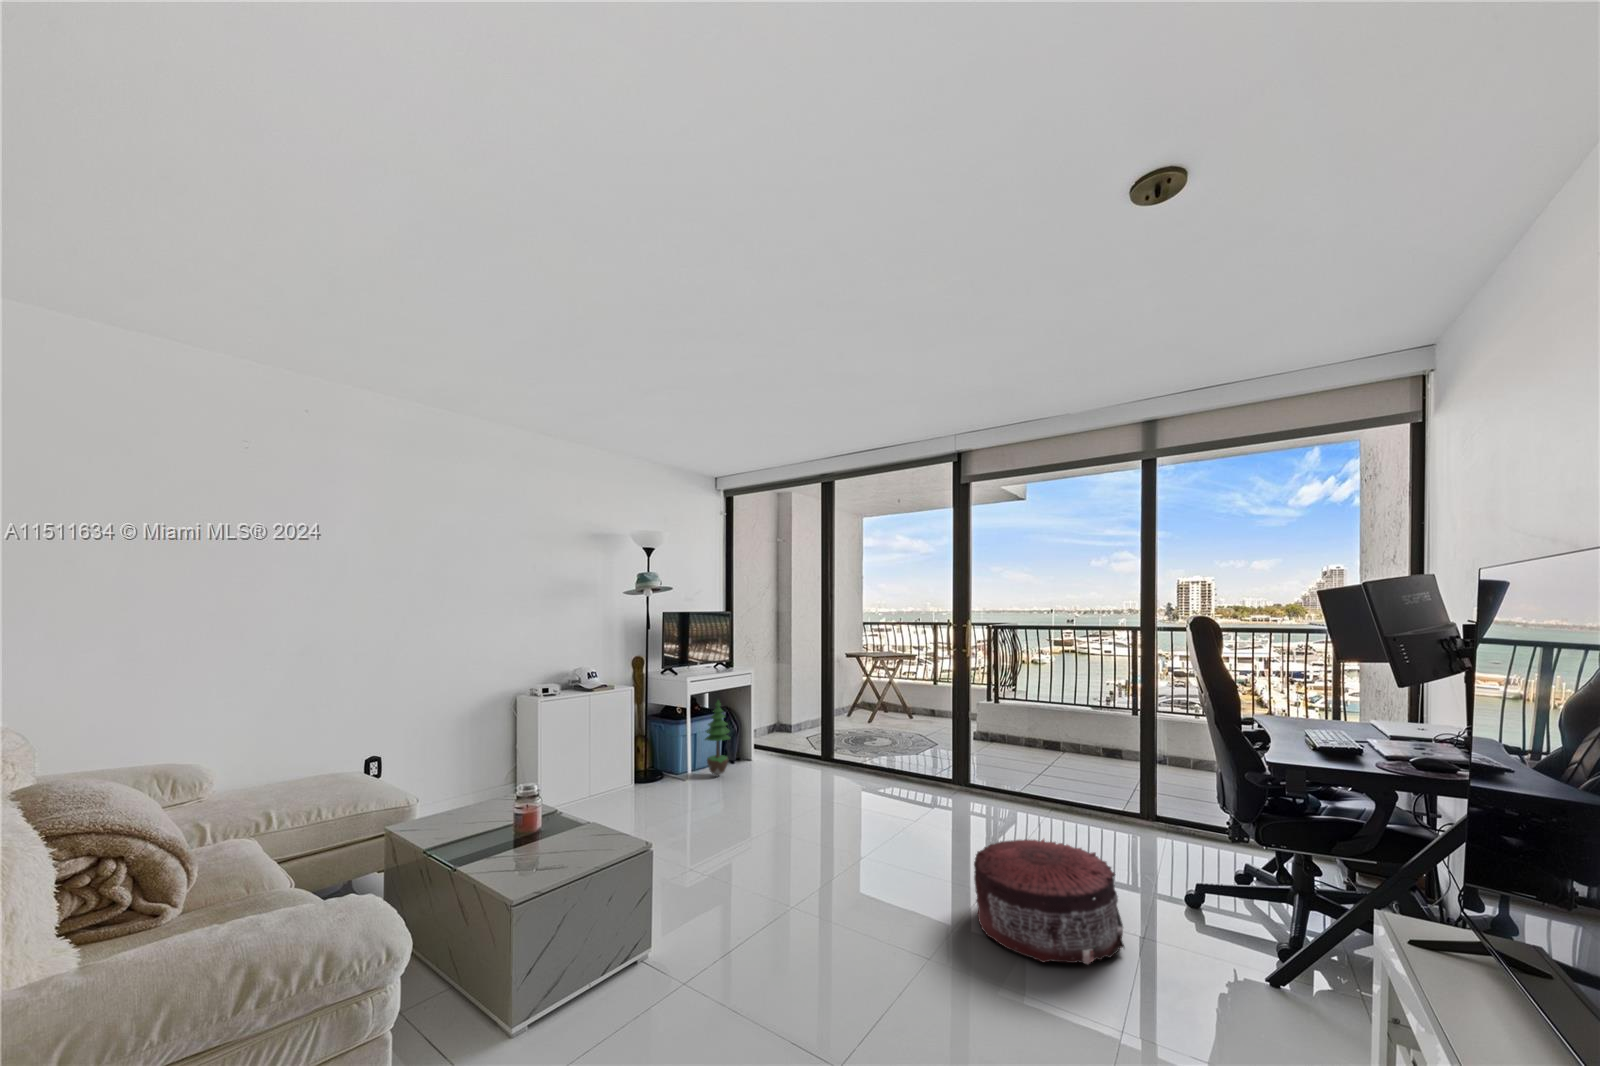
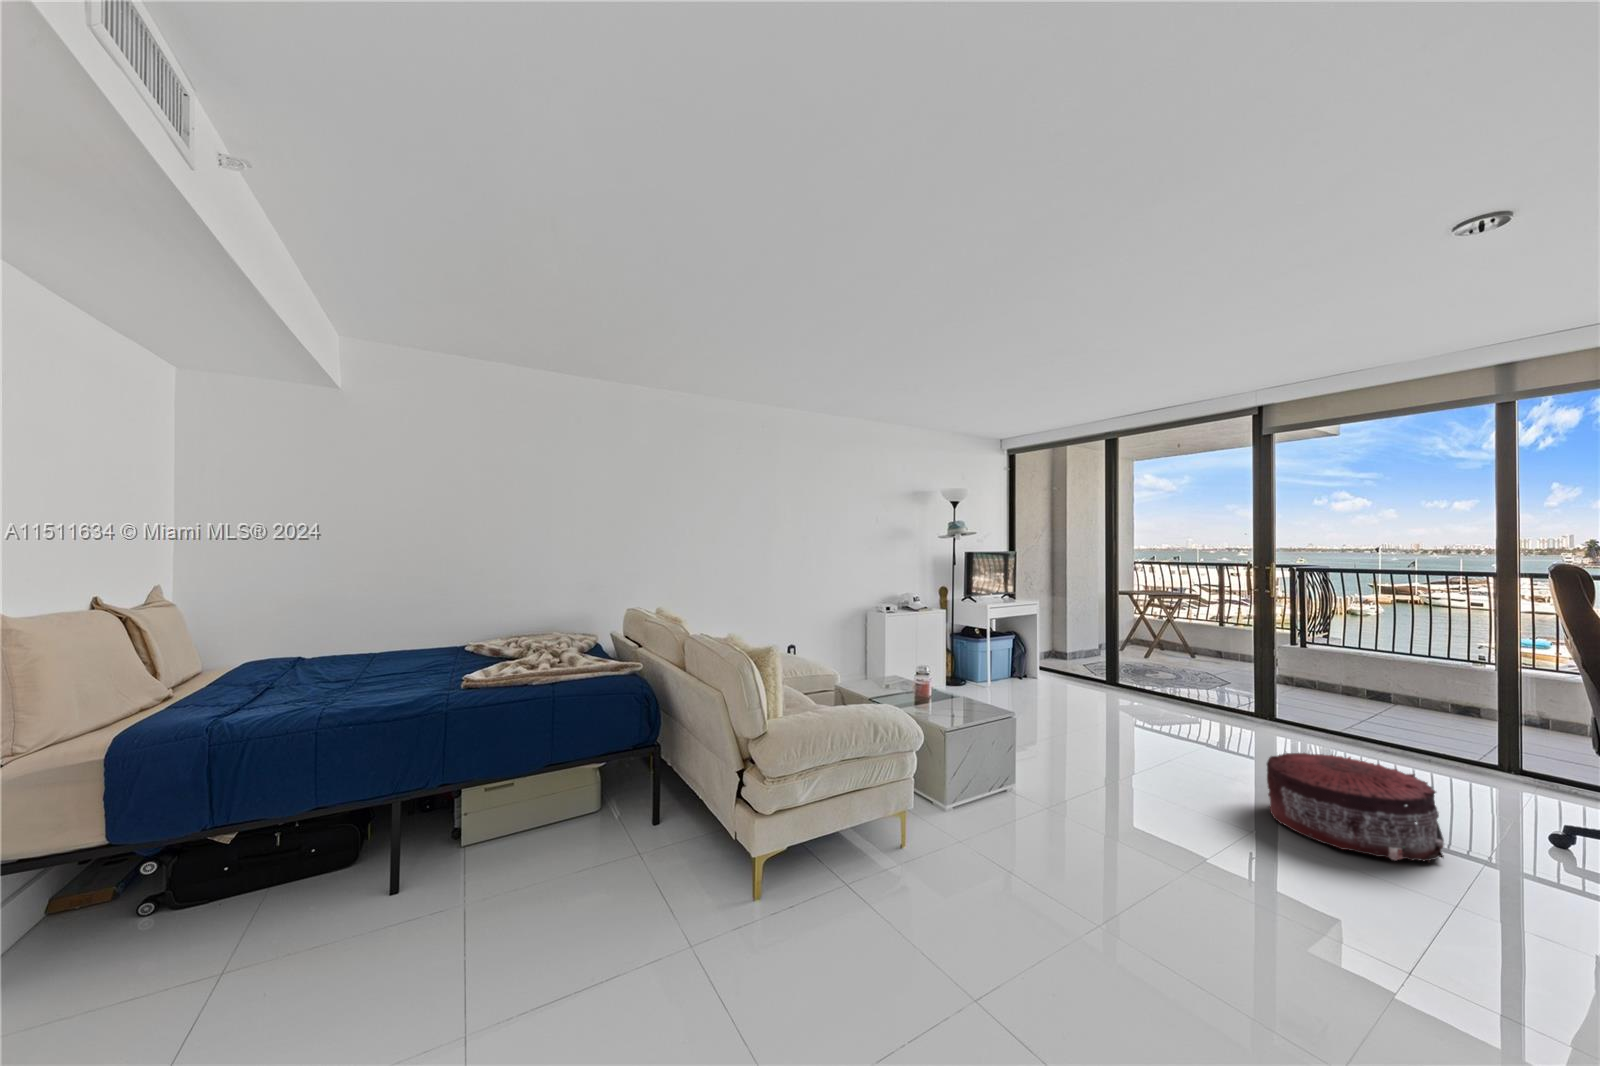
potted tree: present [705,700,730,776] -> none [993,622,1017,685]

